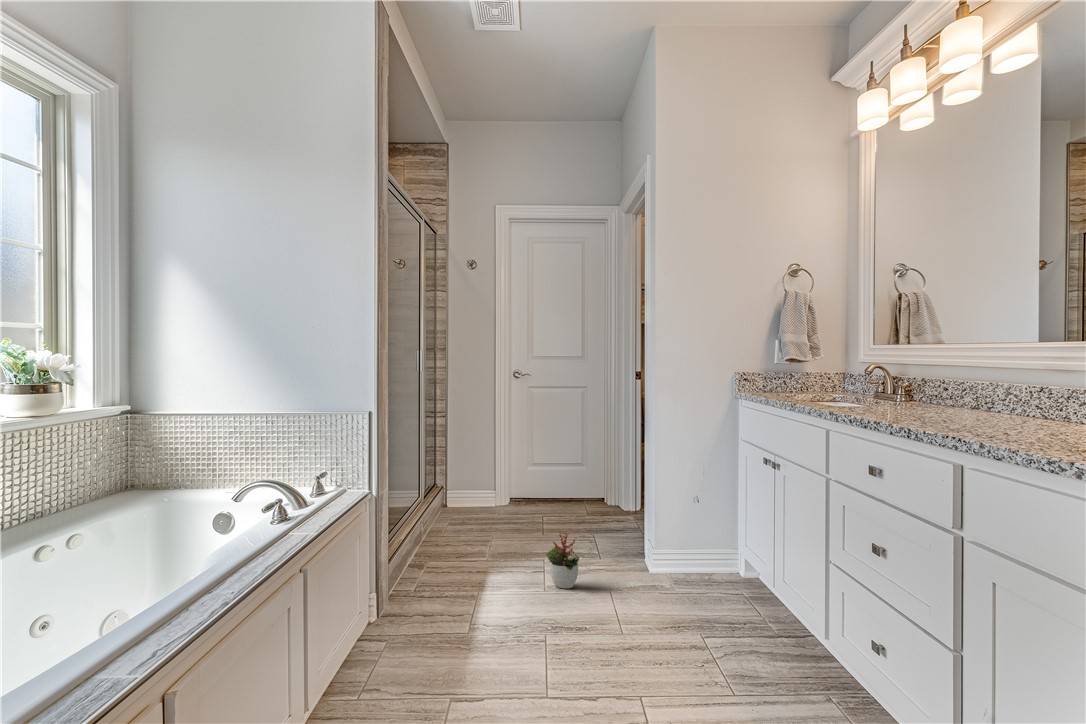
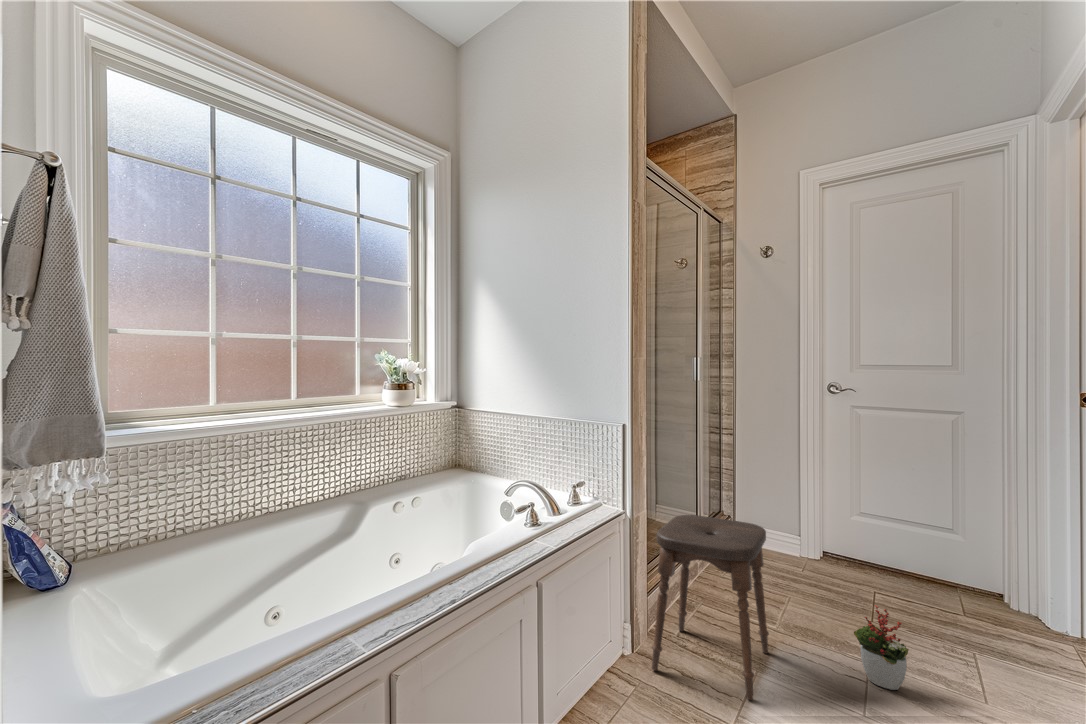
stool: none [397,487,487,627] -> present [652,515,769,700]

